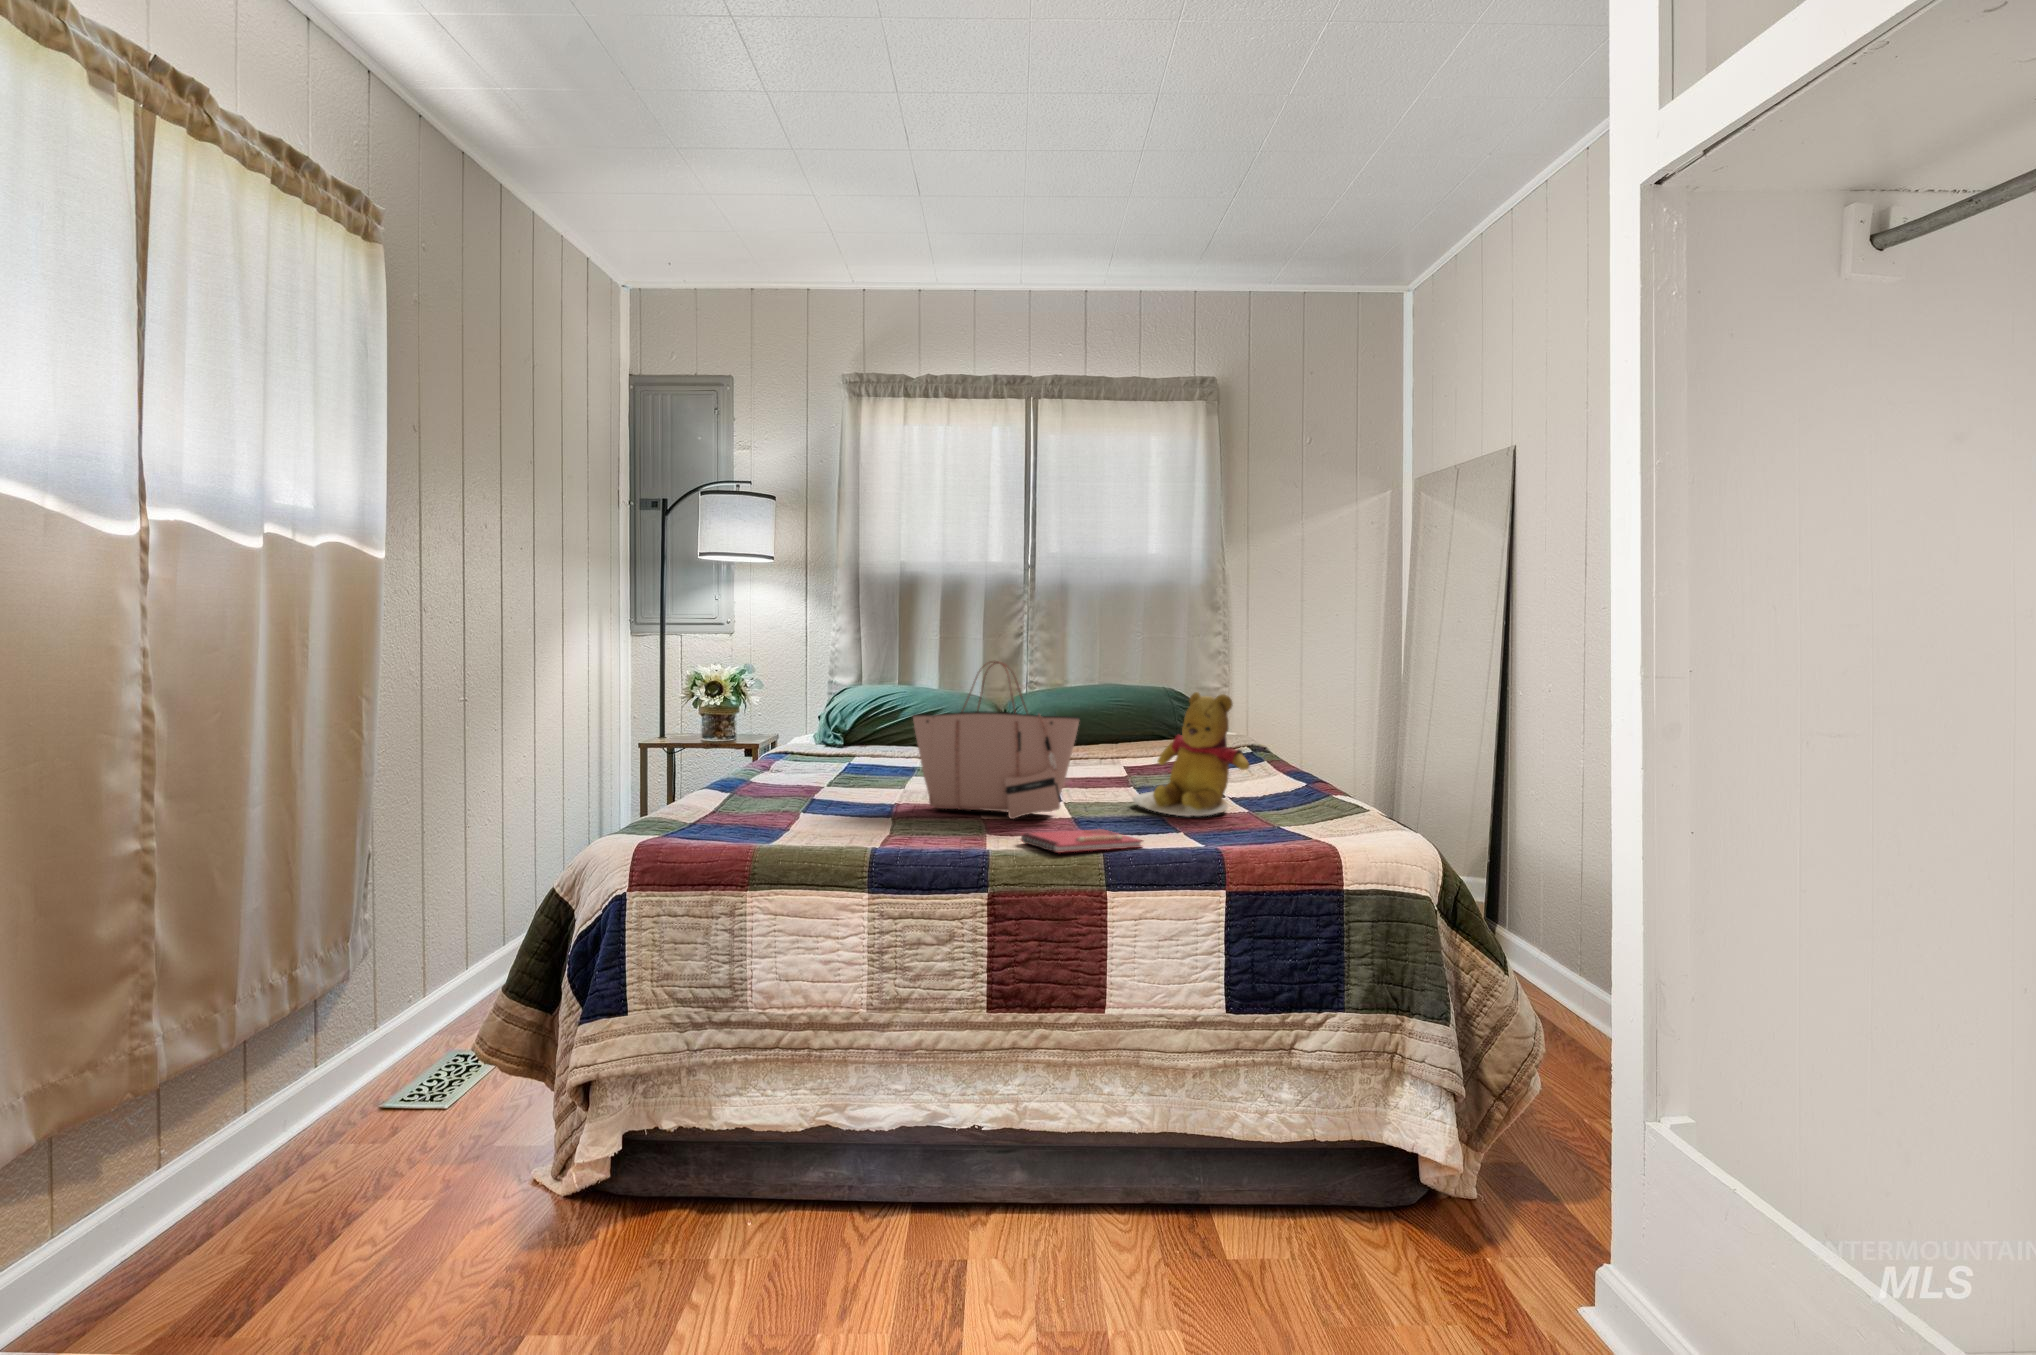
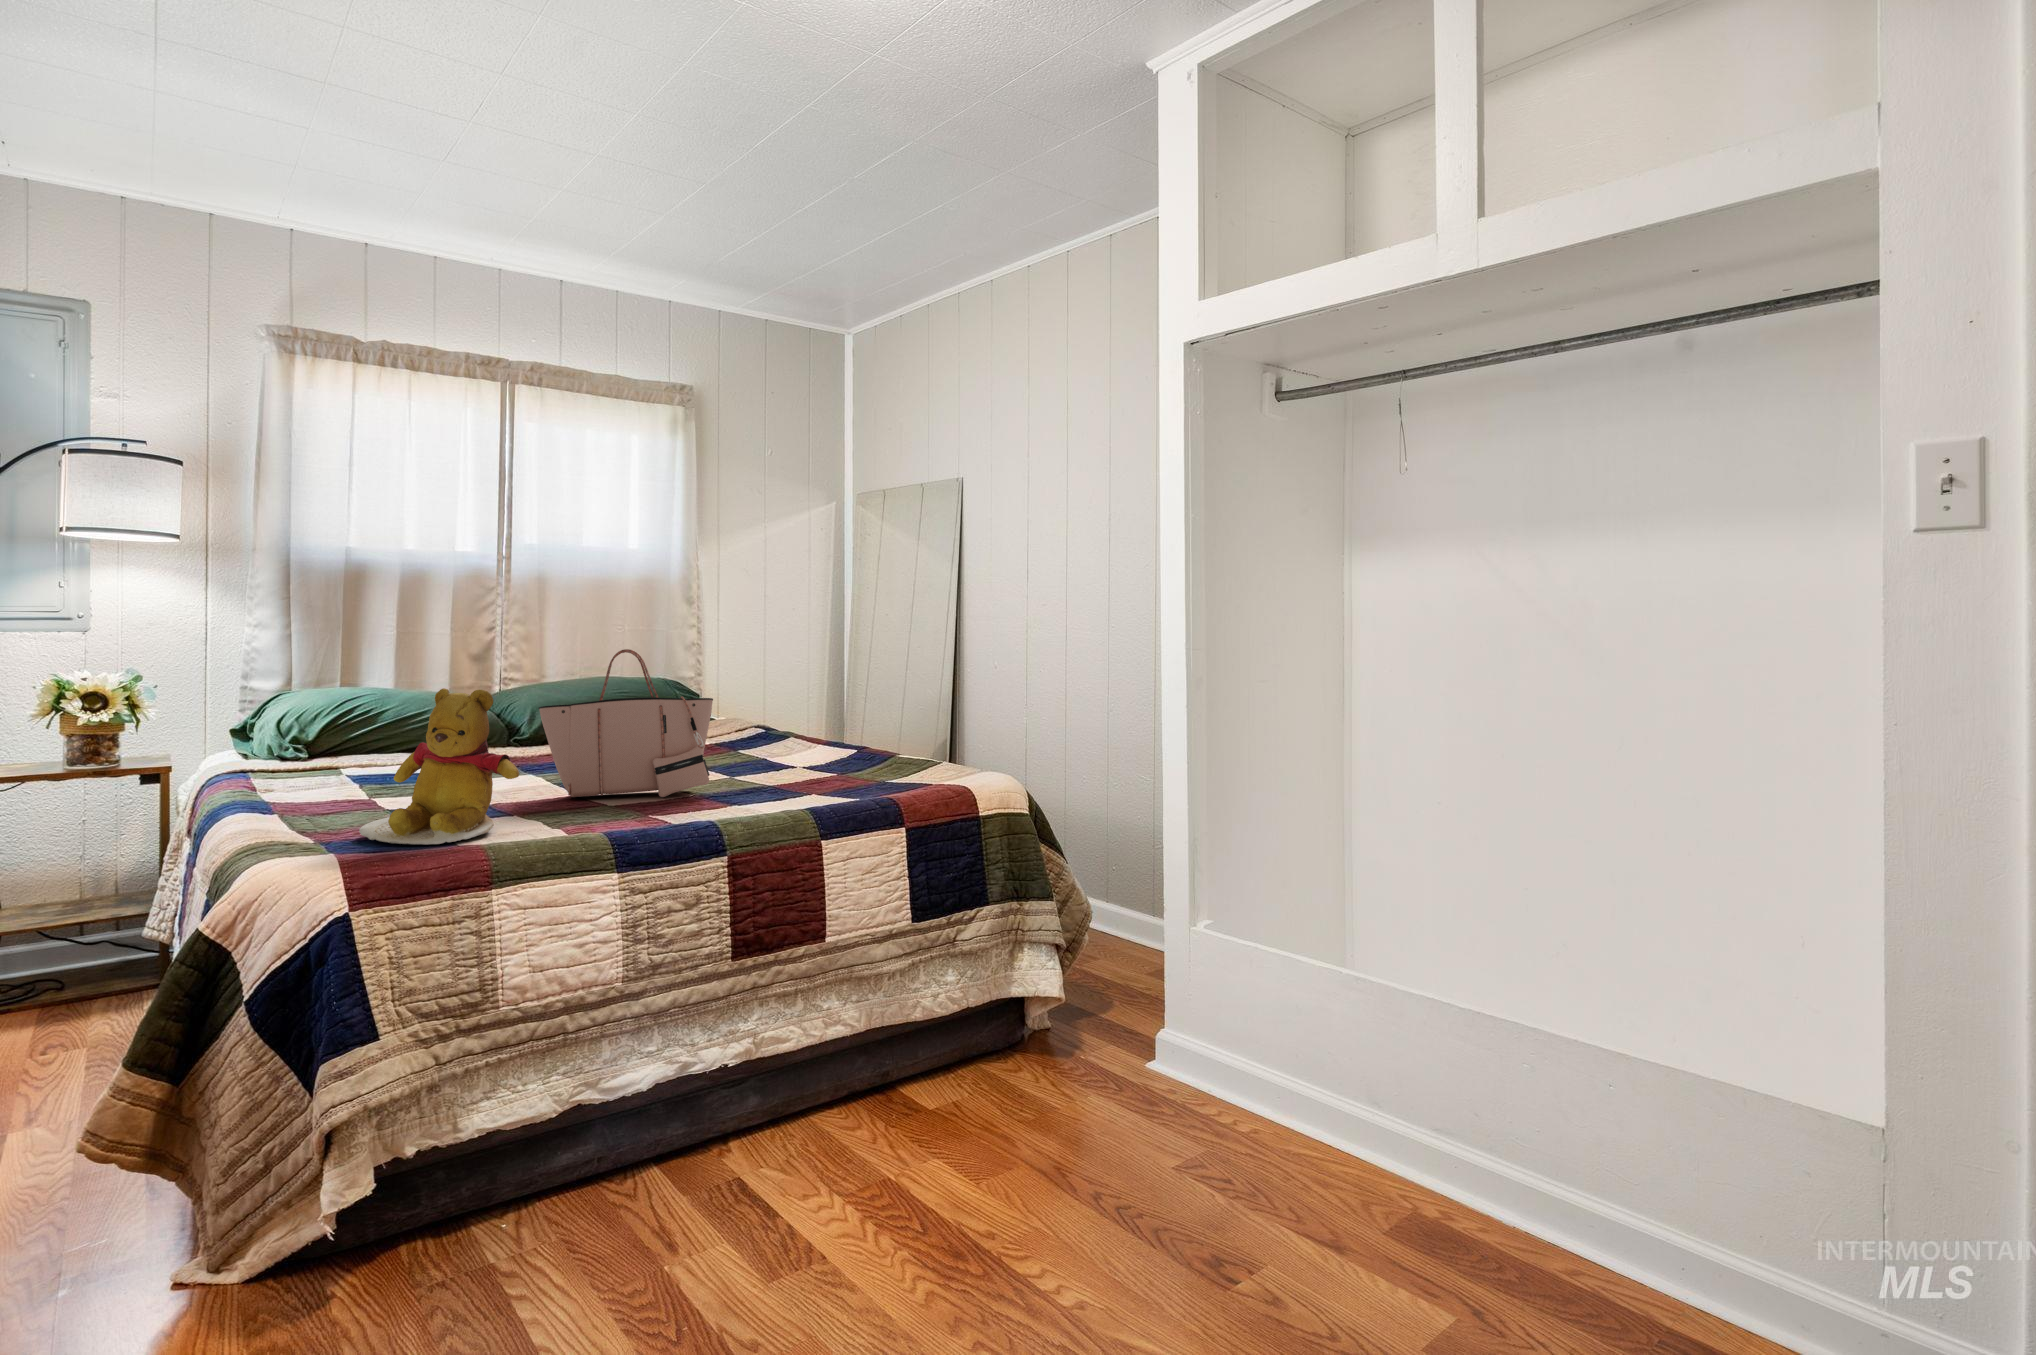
teddy bear: present [1133,692,1249,816] -> present [359,688,519,845]
notebook: present [1021,829,1142,853] -> none [710,794,815,816]

